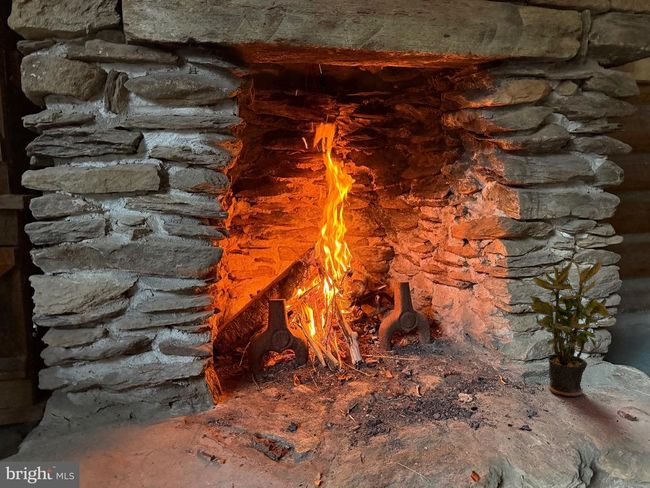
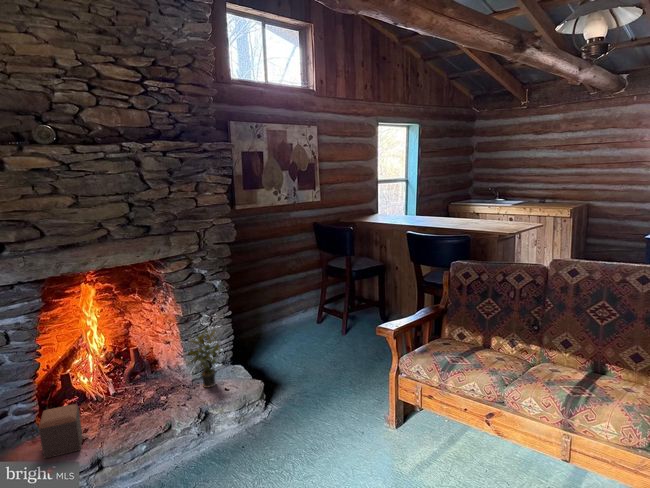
footstool: none [189,356,287,474] -> present [39,404,82,459]

